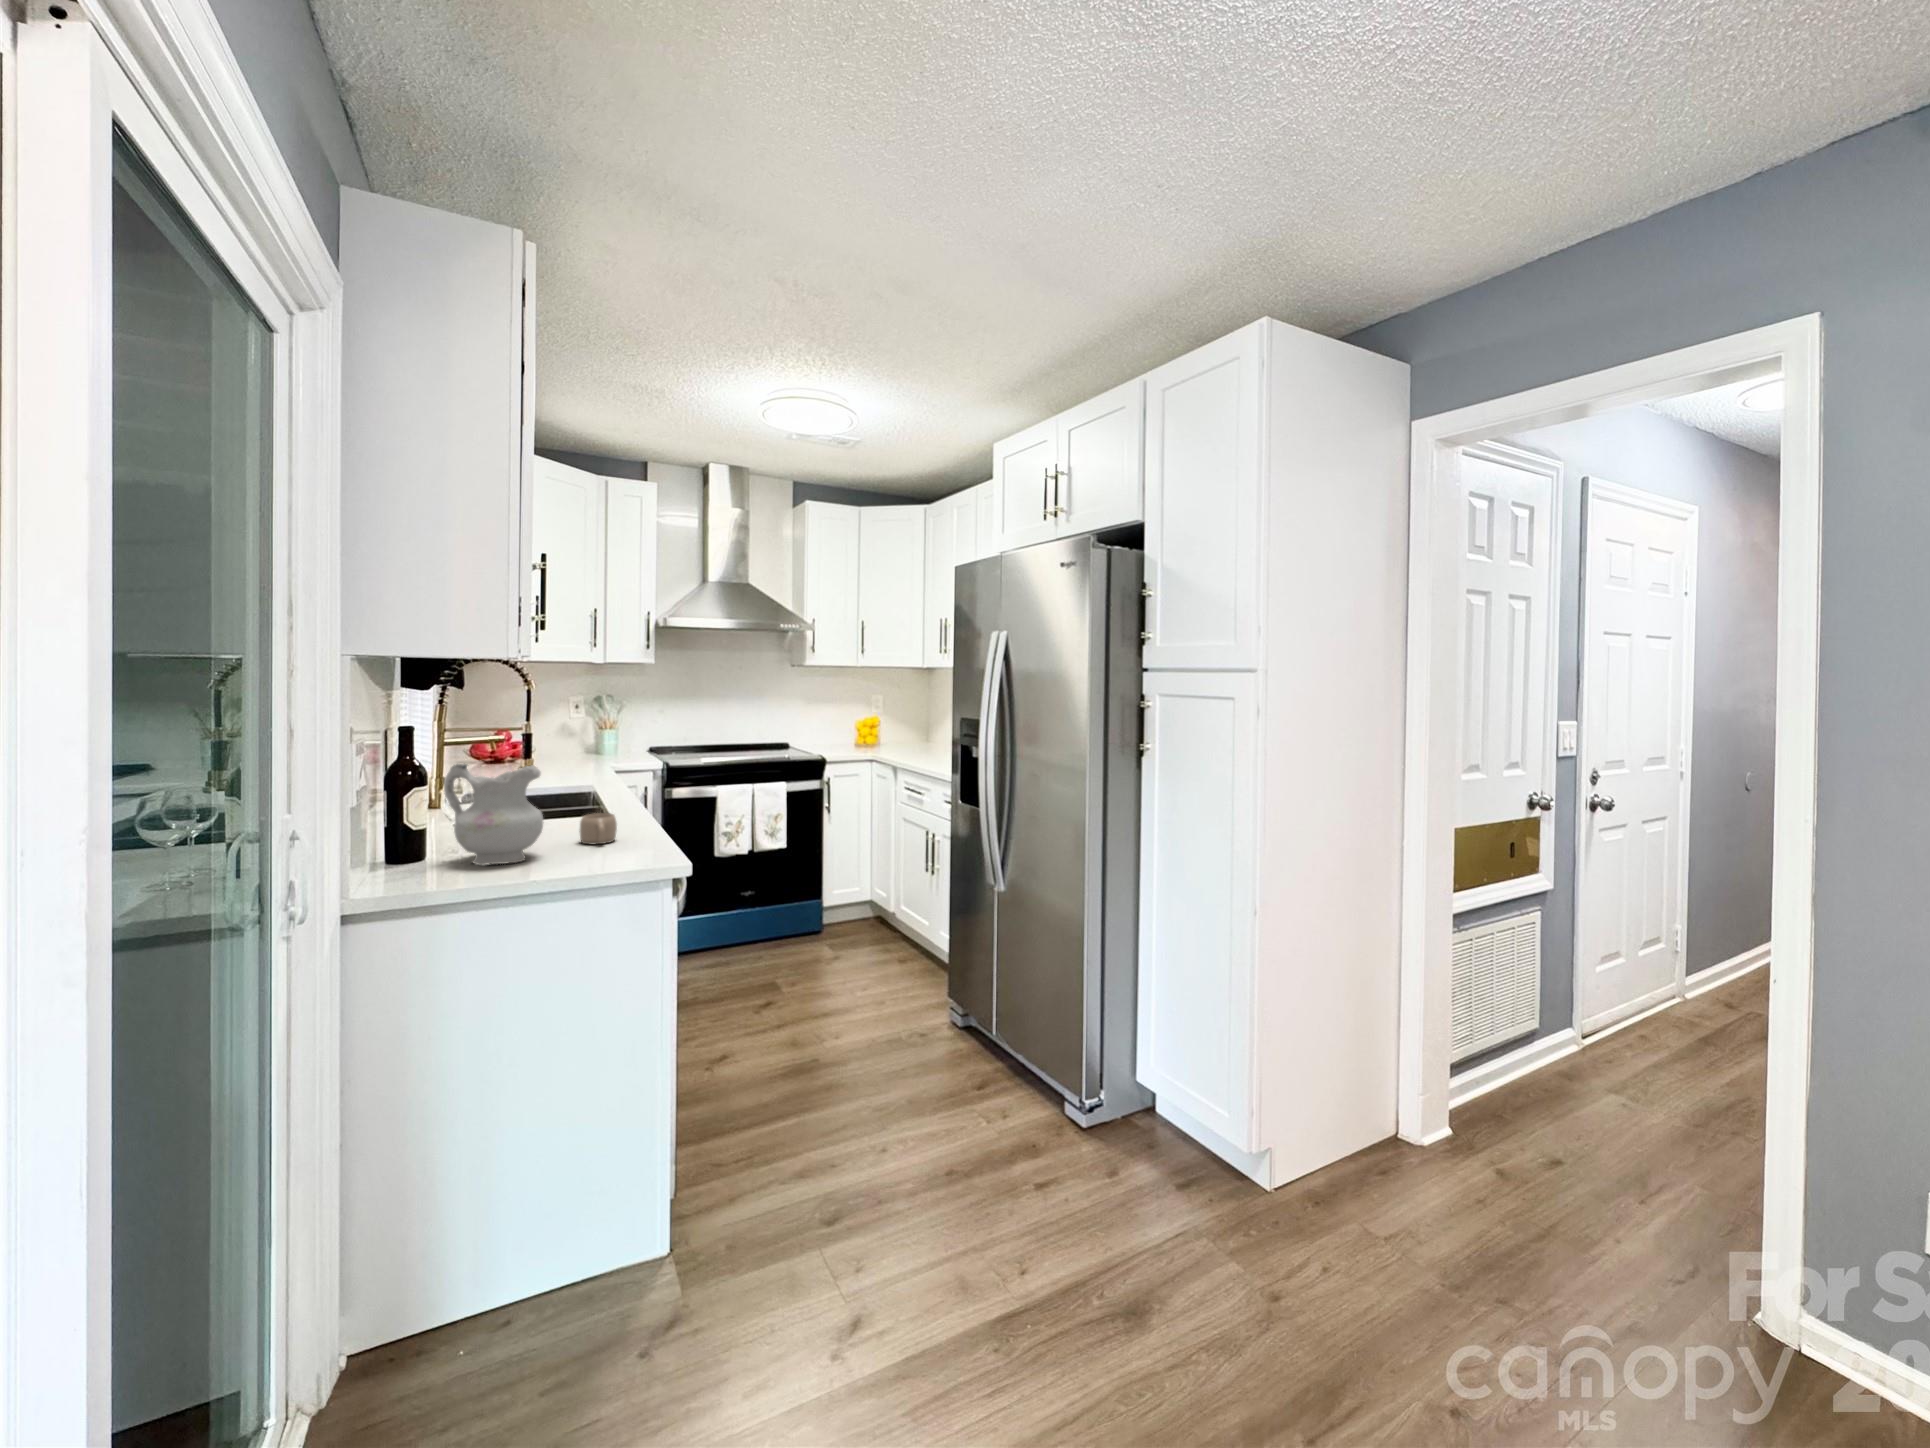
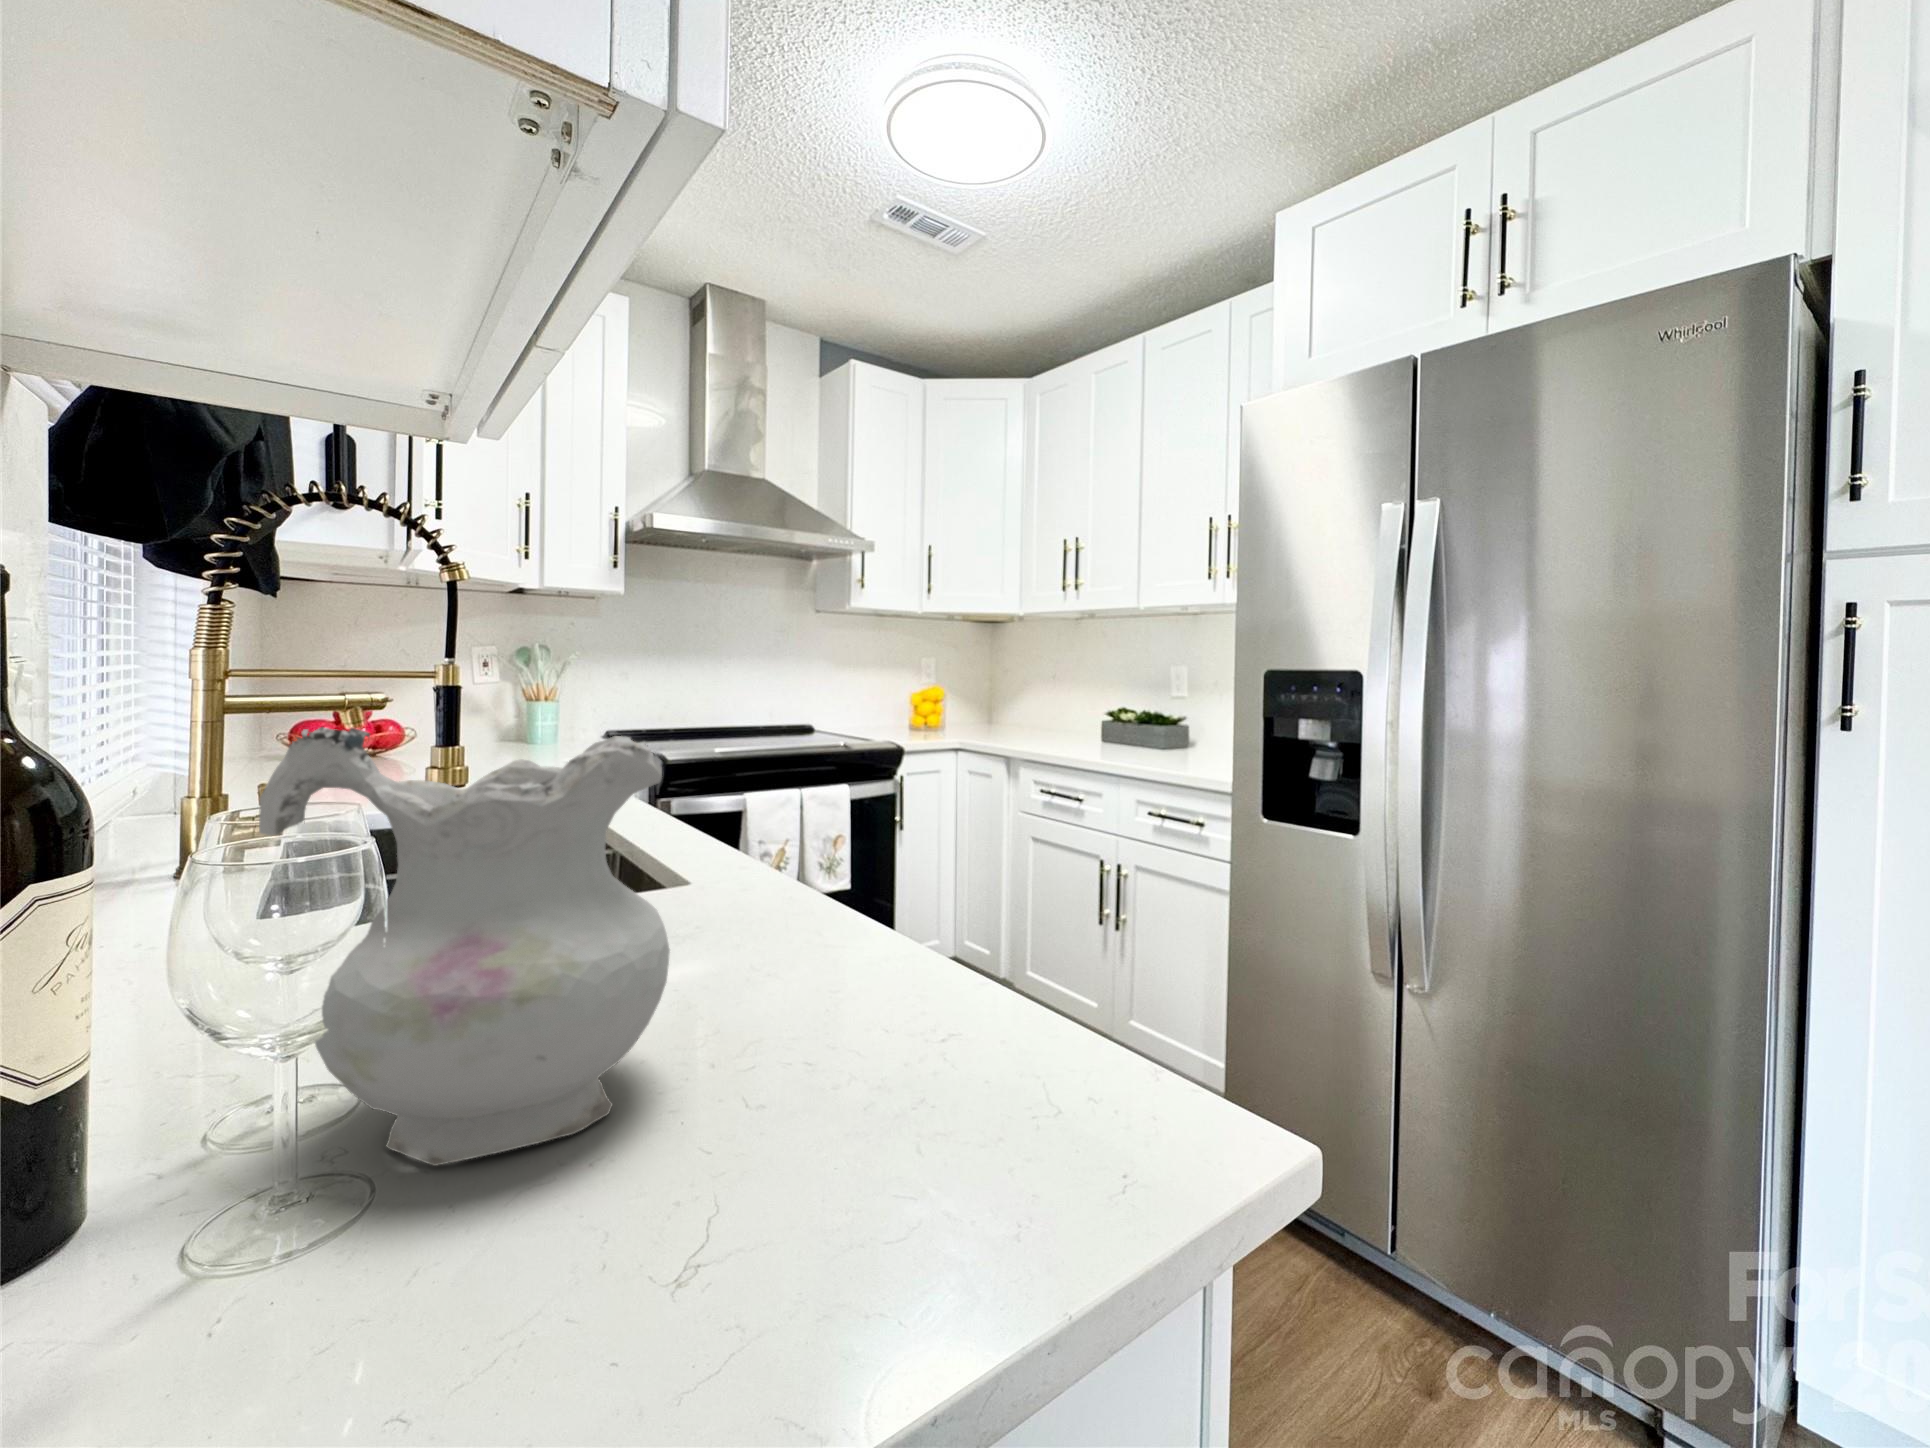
mug: present [579,813,617,844] -> none [719,884,823,989]

